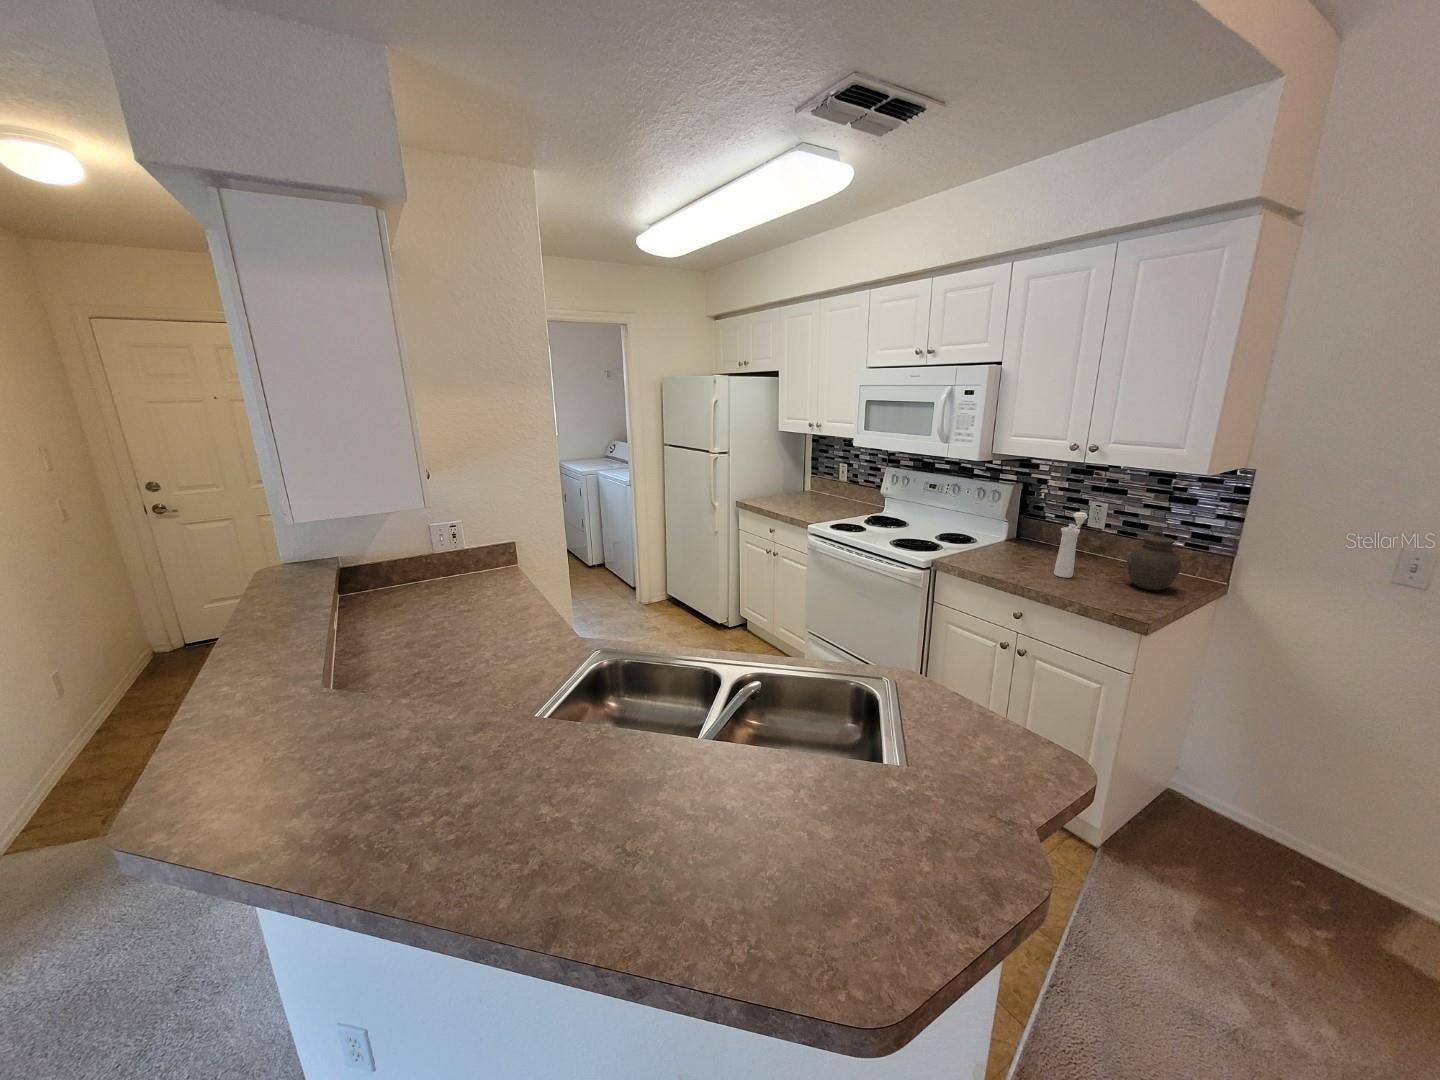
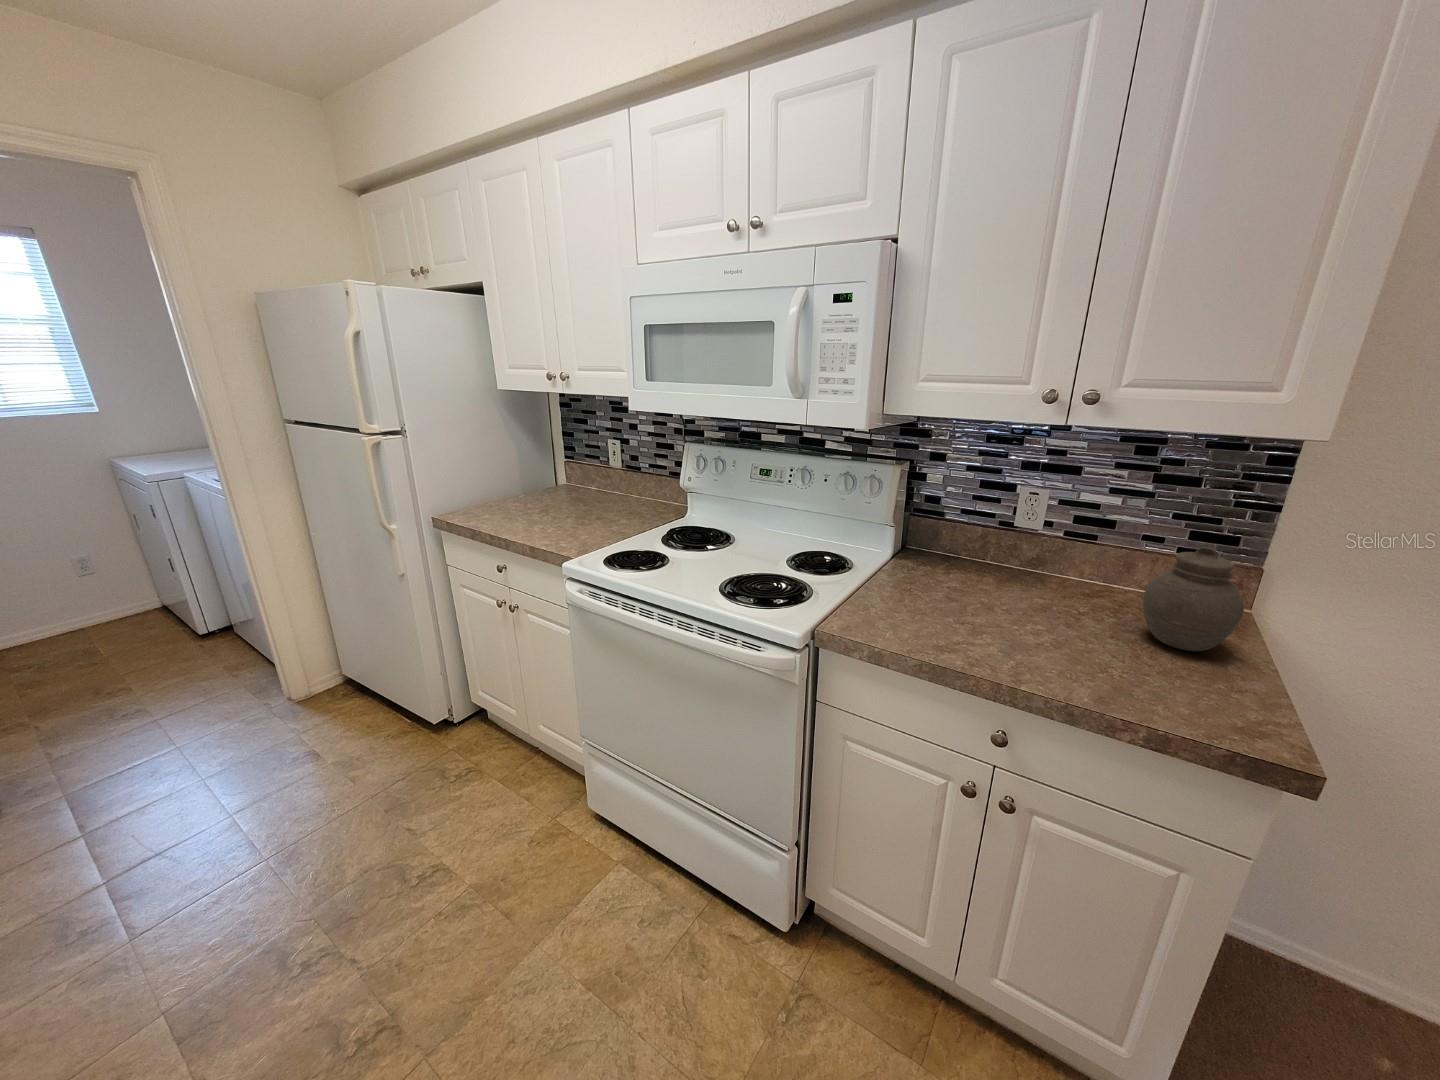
pepper mill: present [1054,512,1088,578] -> none [1026,514,1078,642]

